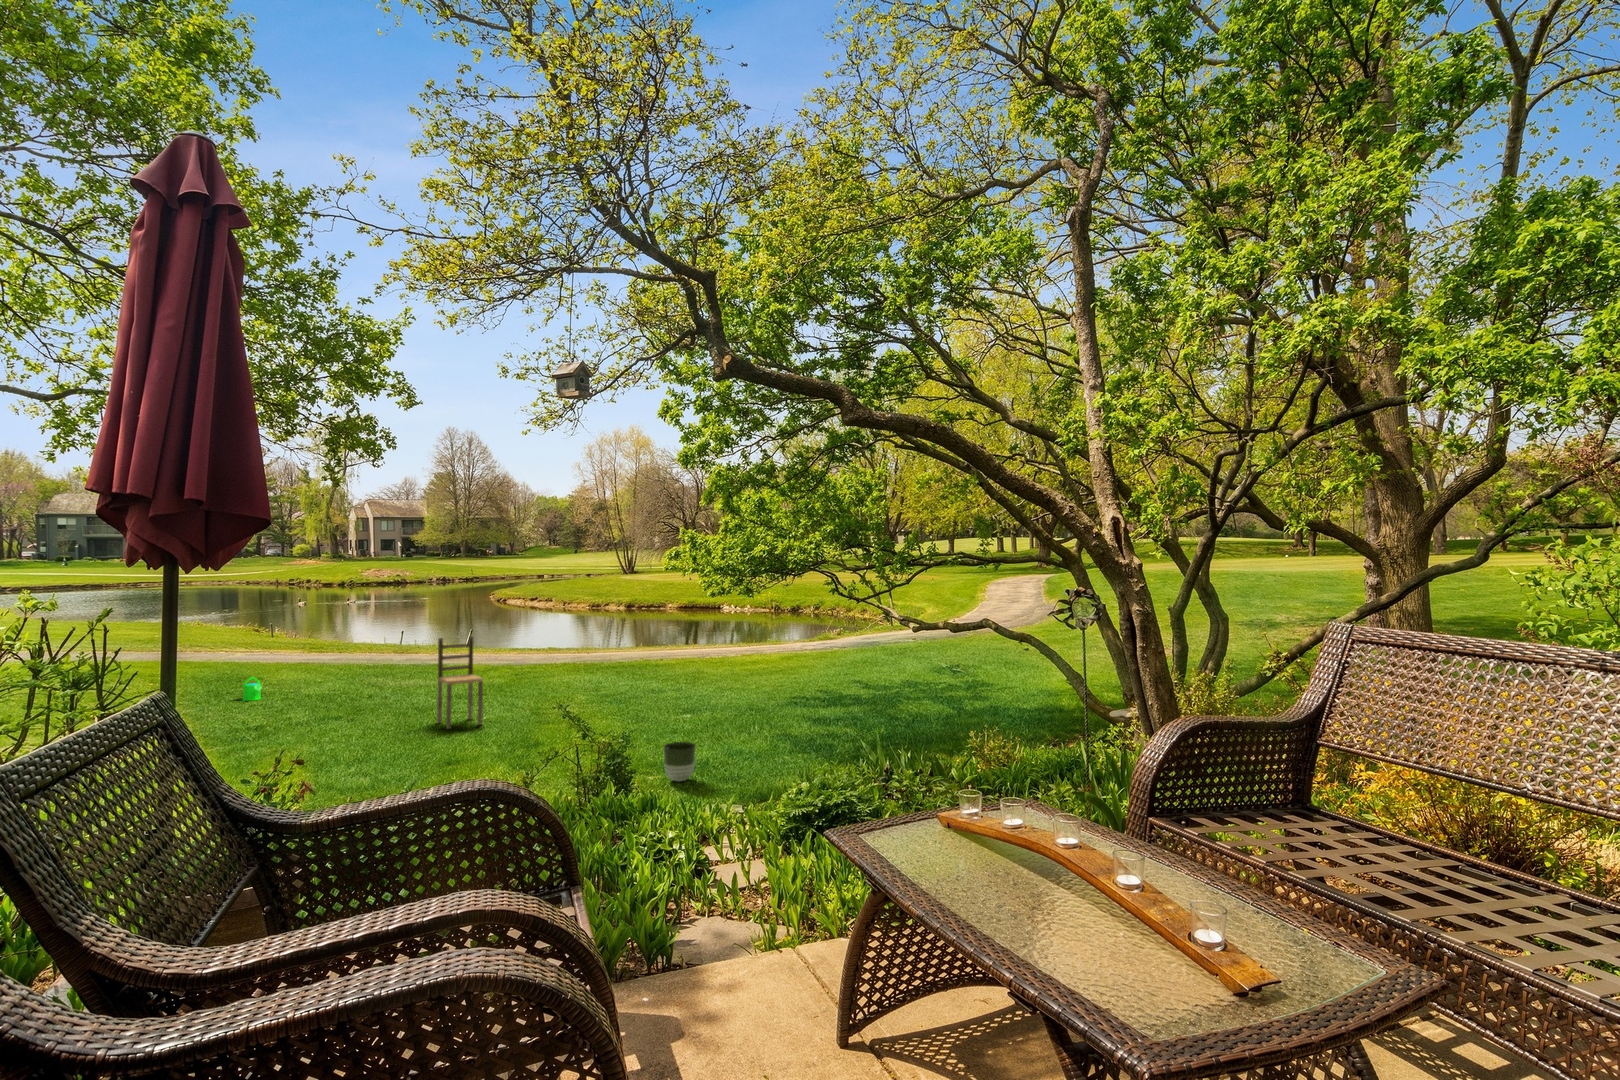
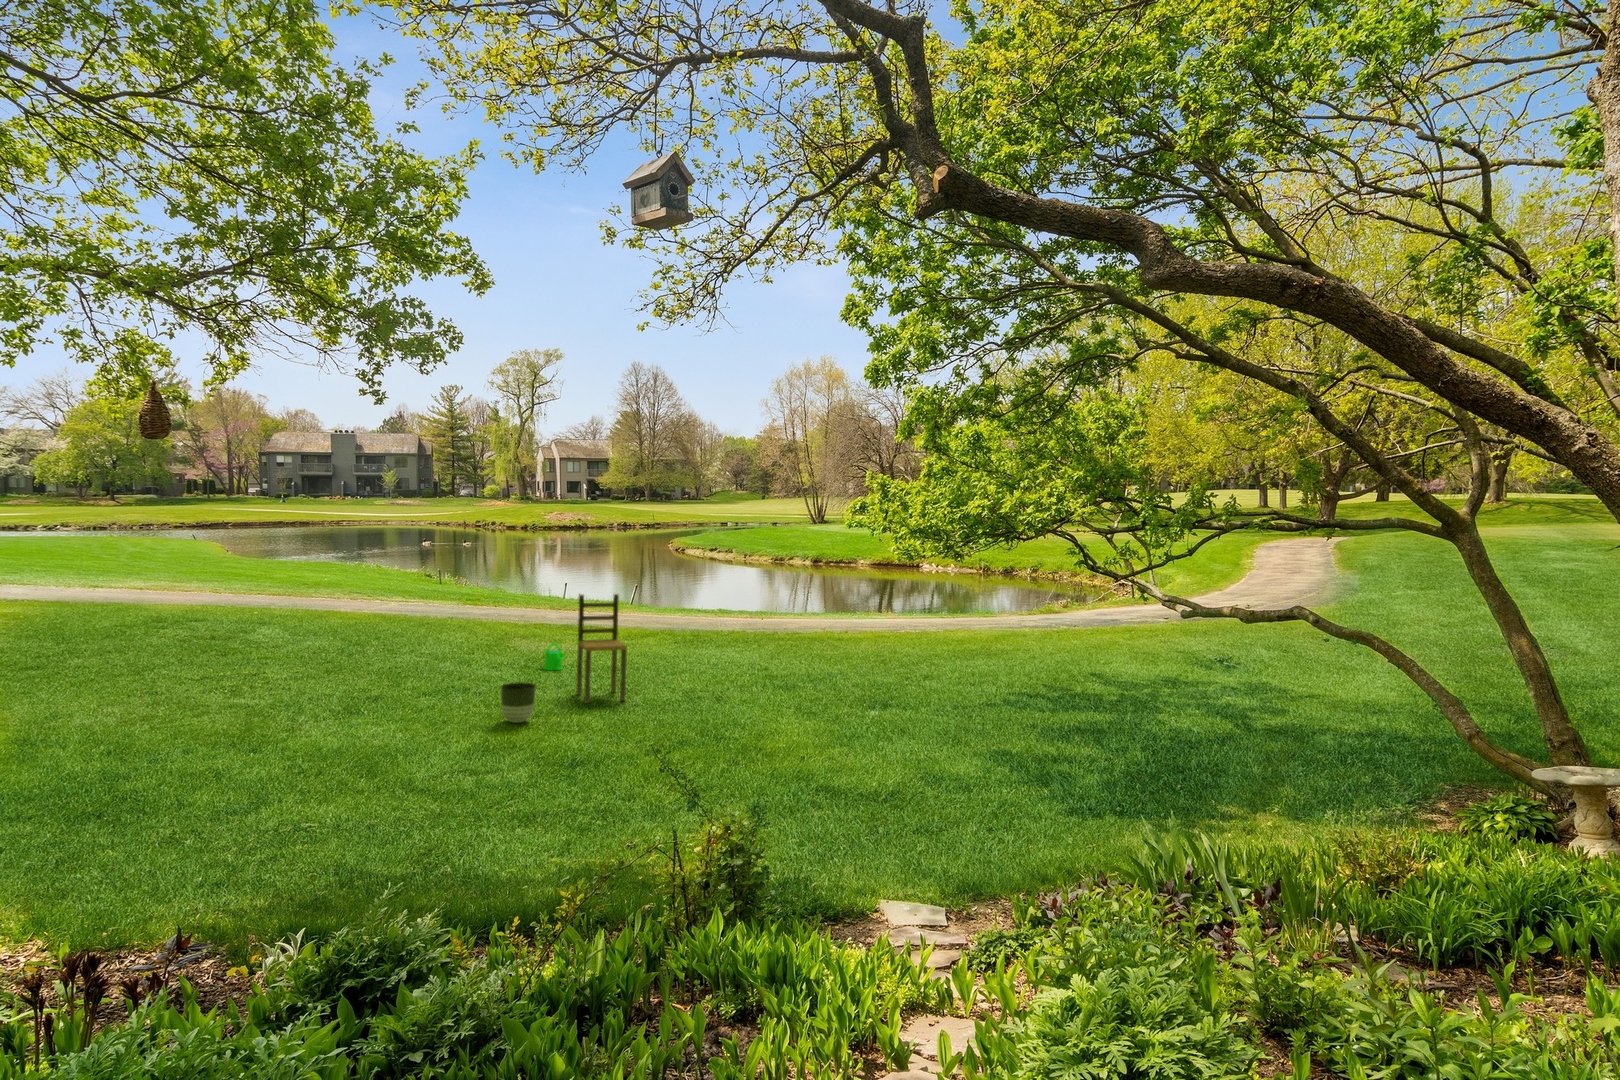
watering can: present [242,677,262,701] -> present [544,643,565,670]
planter: present [664,742,696,781] -> present [501,682,536,723]

